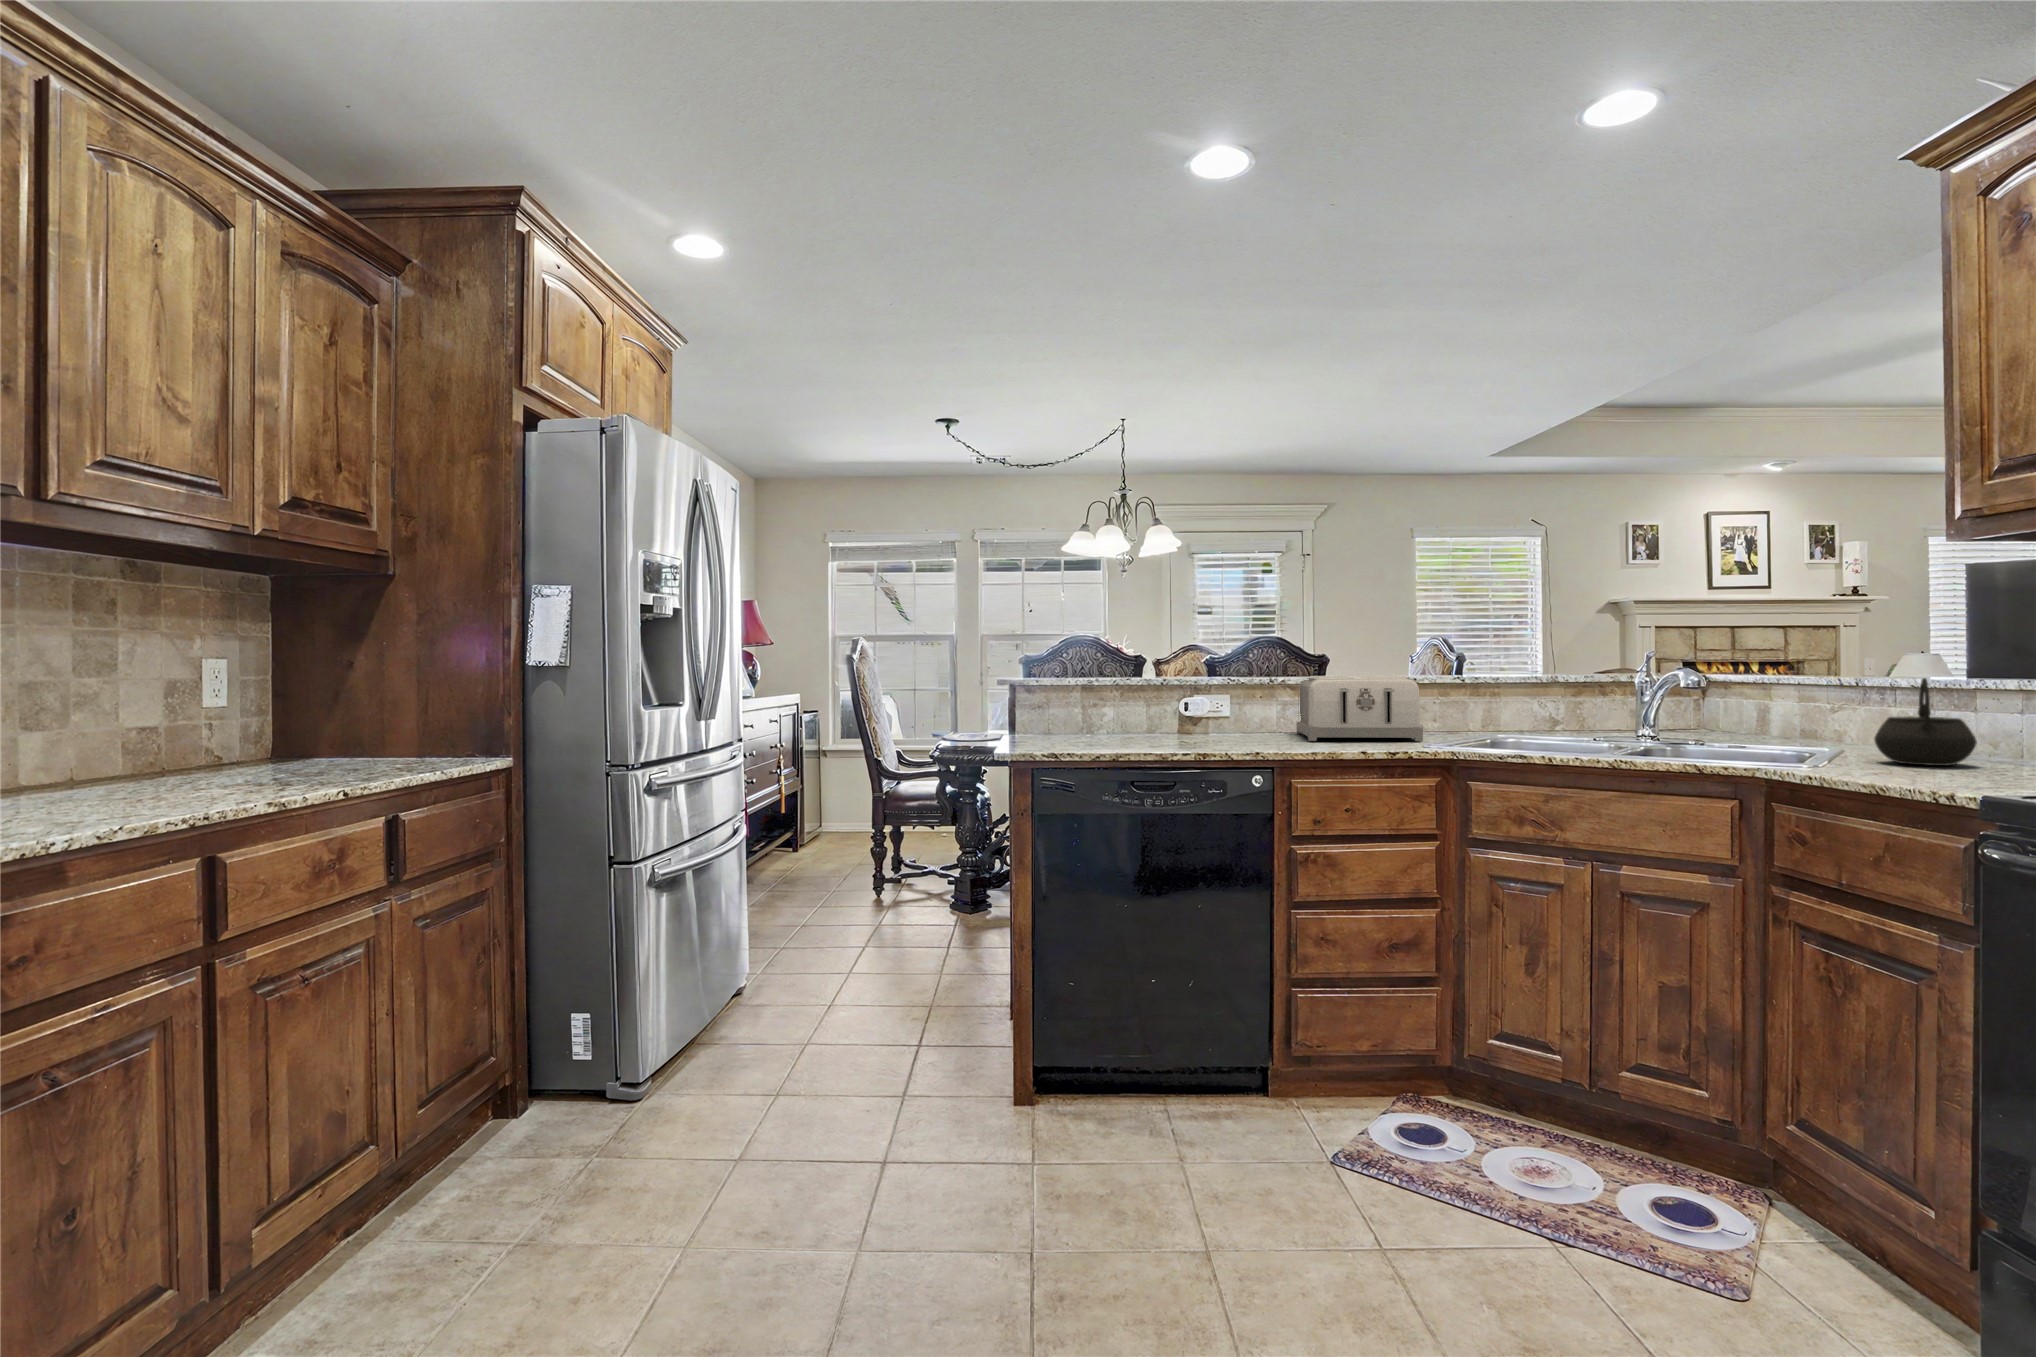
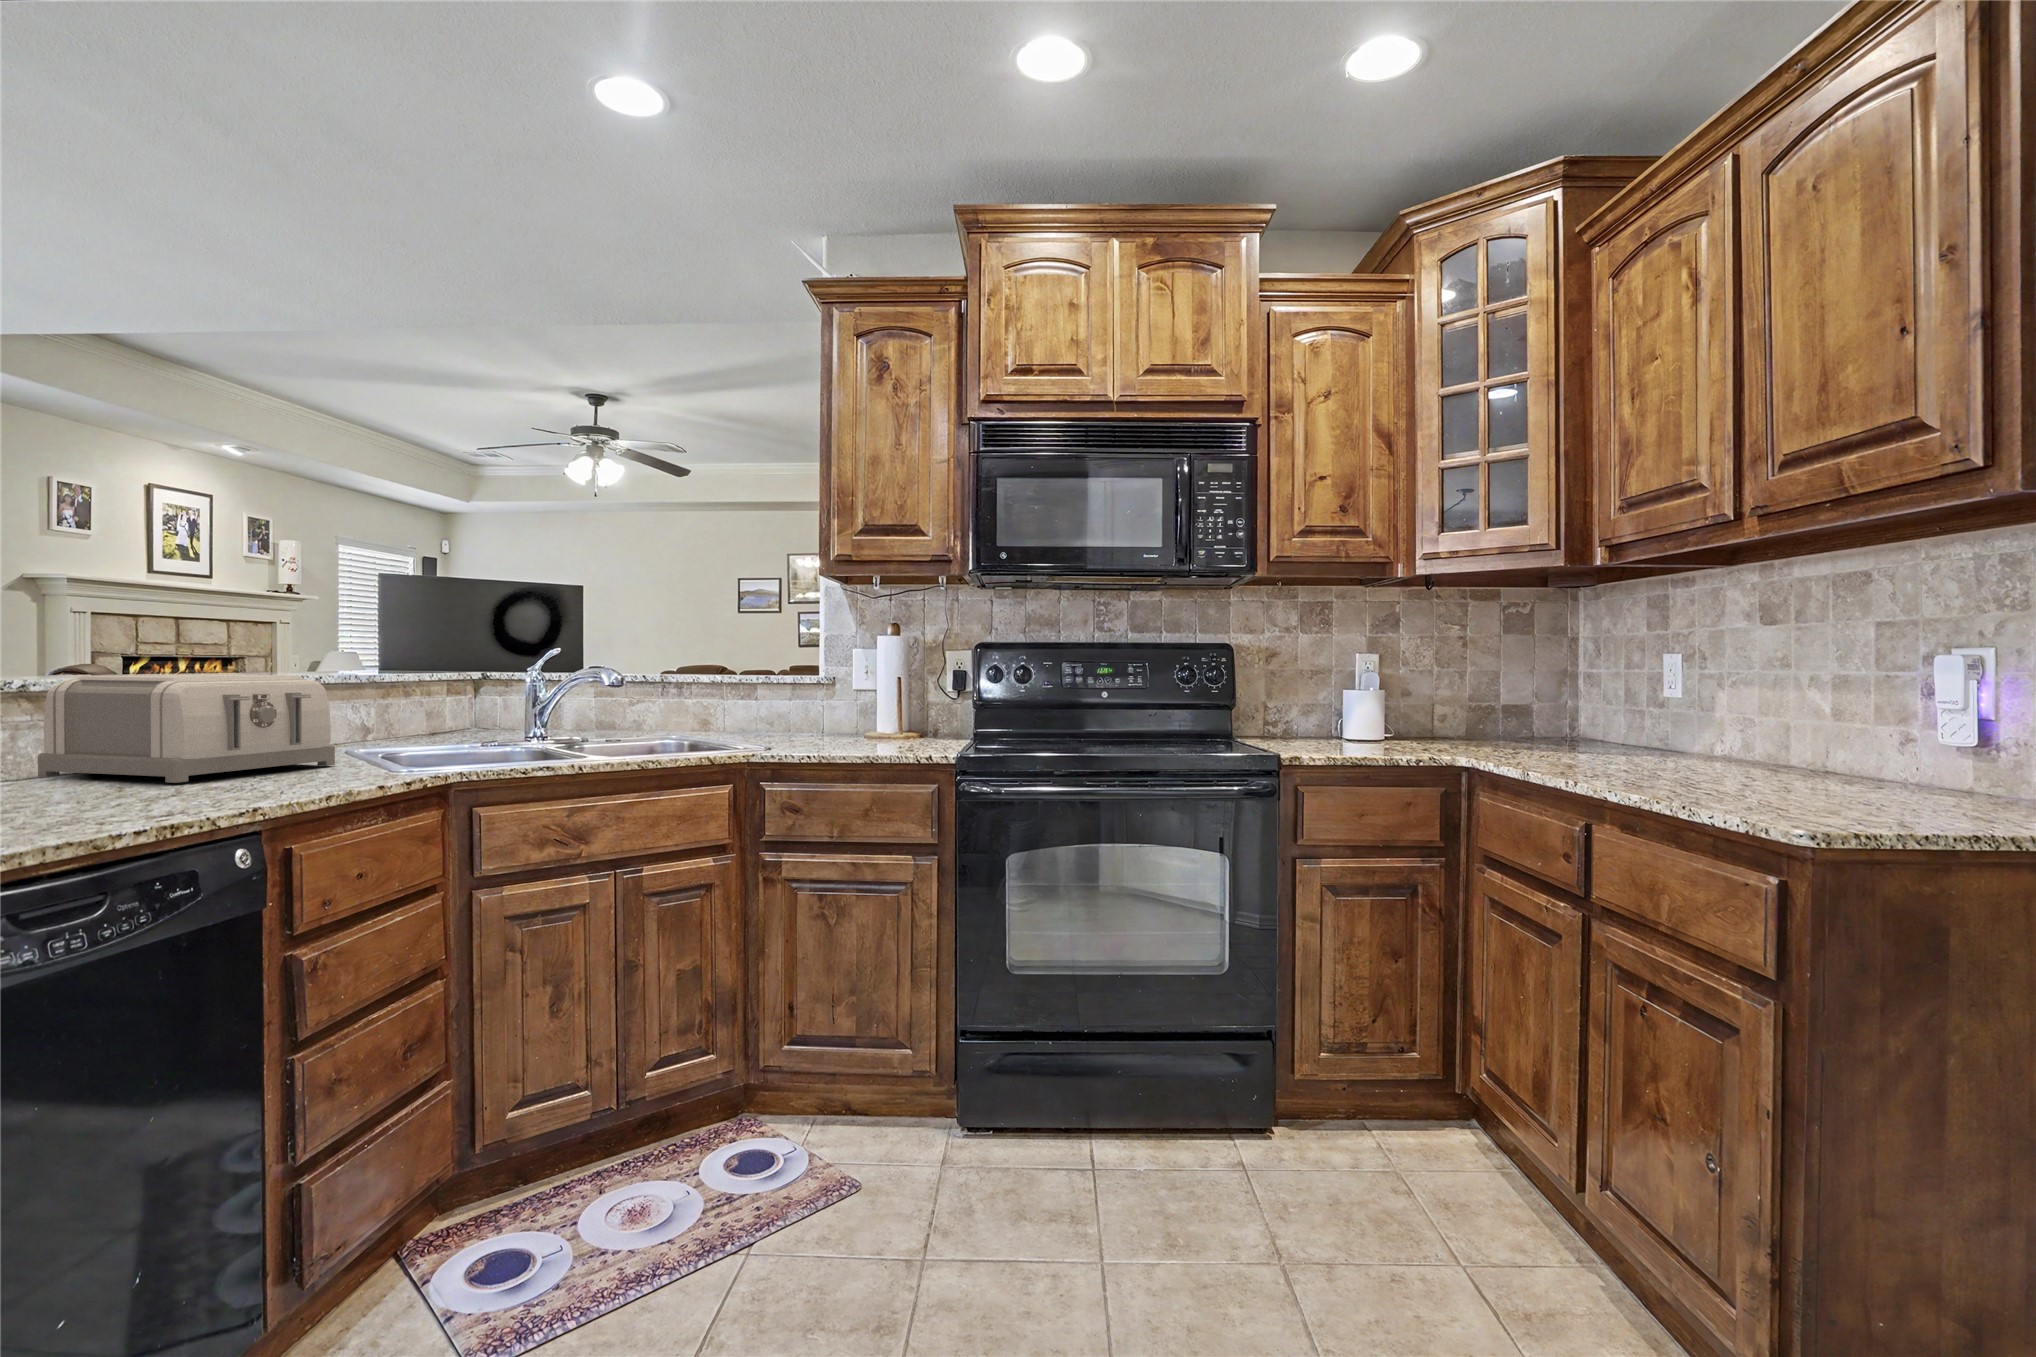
kettle: present [1874,678,1977,766] -> none [753,675,812,741]

